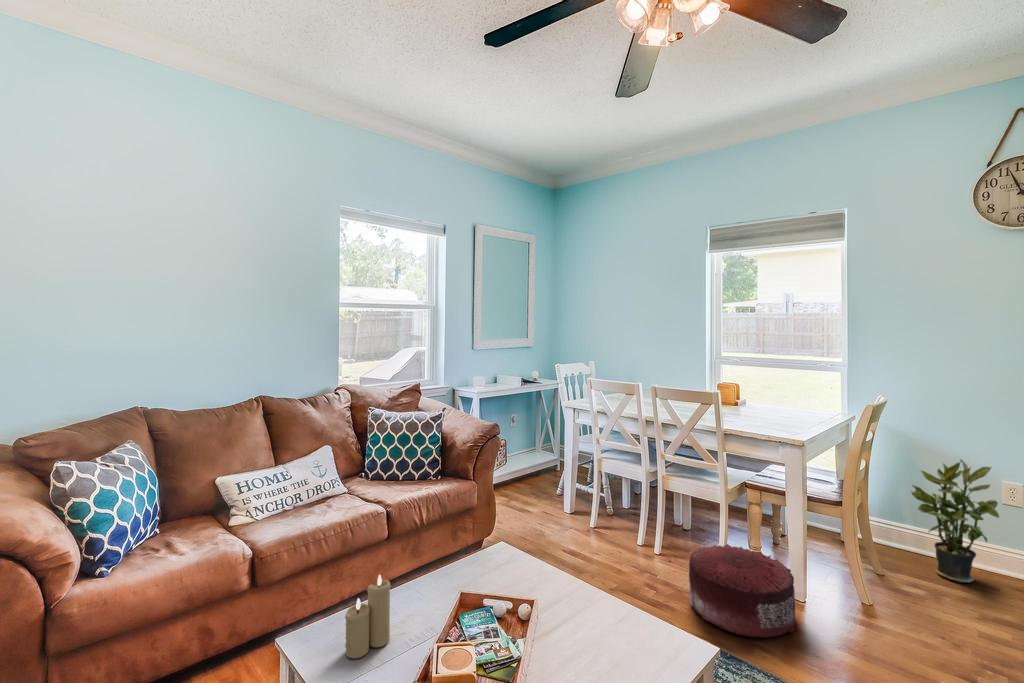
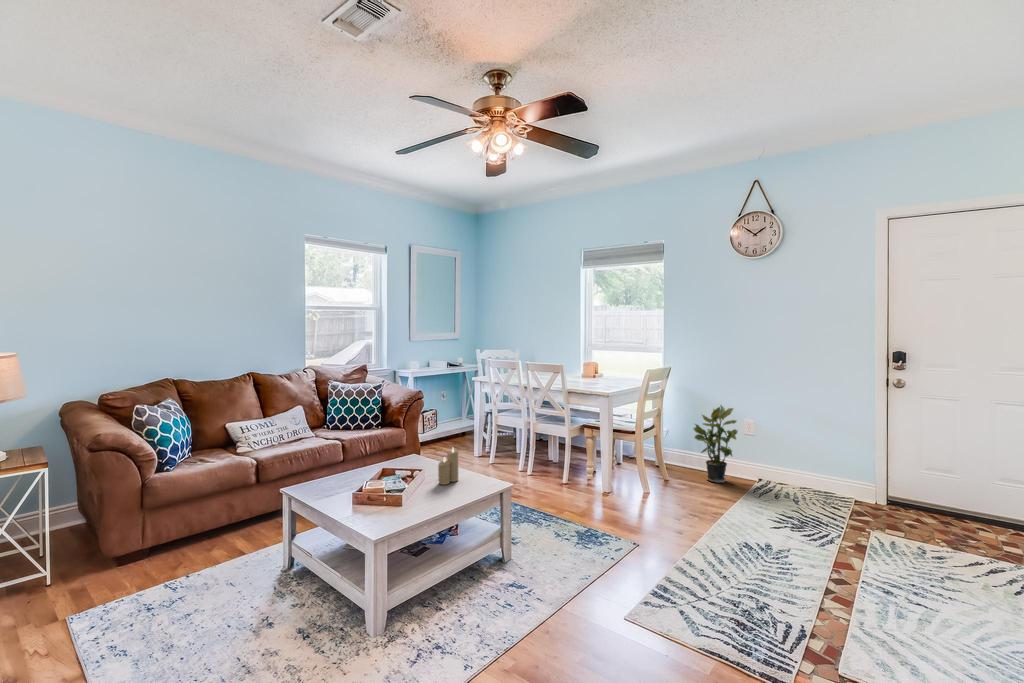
pouf: present [689,544,795,638] -> none [539,462,600,508]
candle: present [345,575,390,658] -> present [438,448,458,485]

